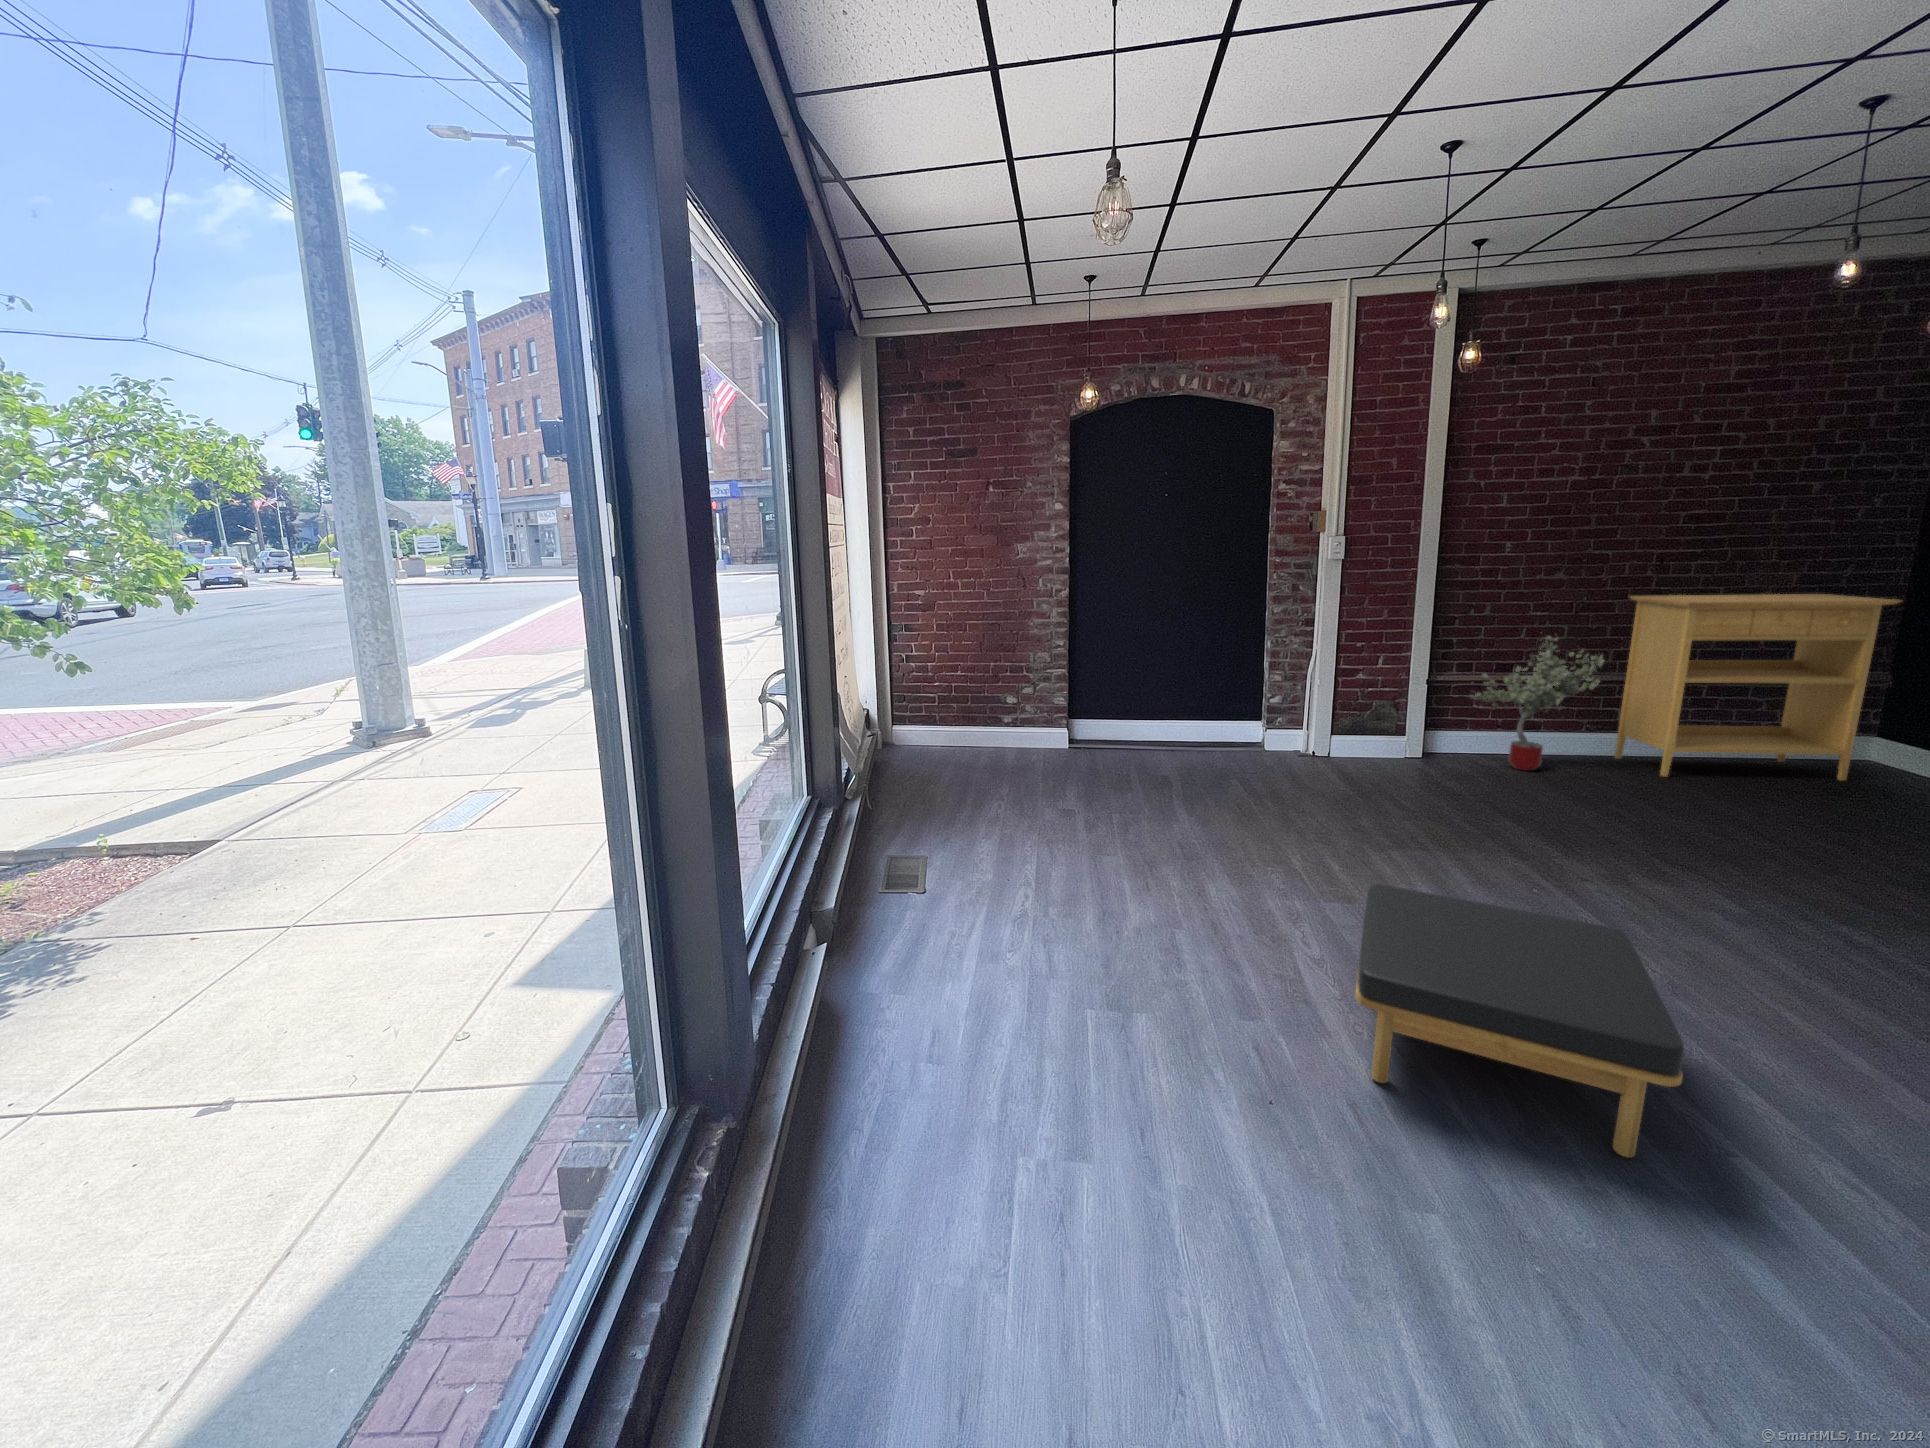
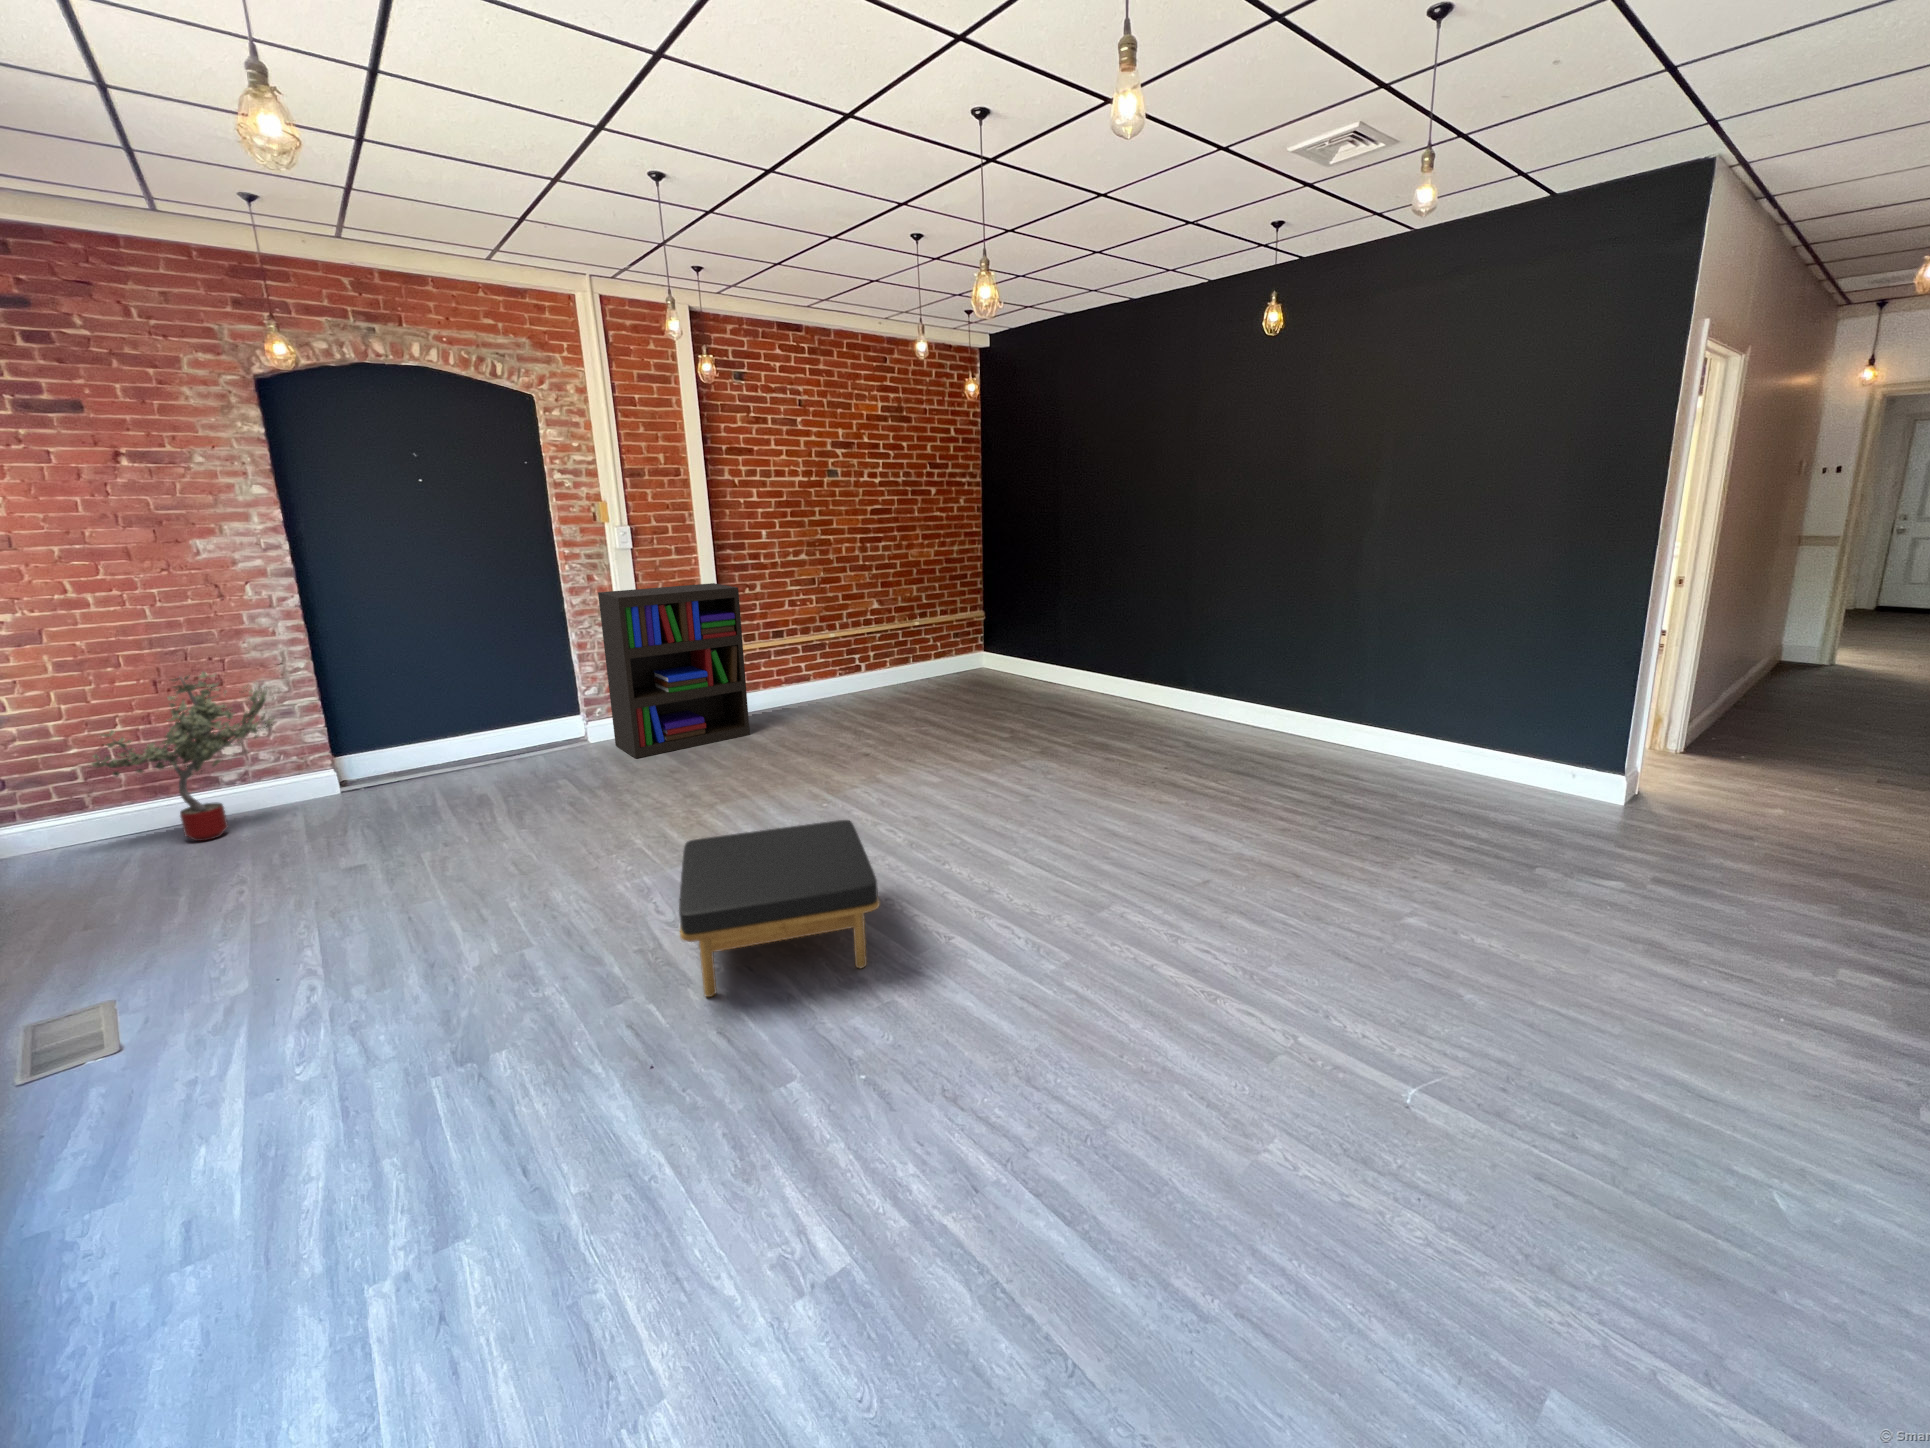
console table: present [1614,594,1901,781] -> none [848,562,980,702]
bookshelf: none [1291,601,1465,777] -> present [598,583,750,758]
potted tree: present [1470,636,1604,771] -> present [91,672,274,841]

